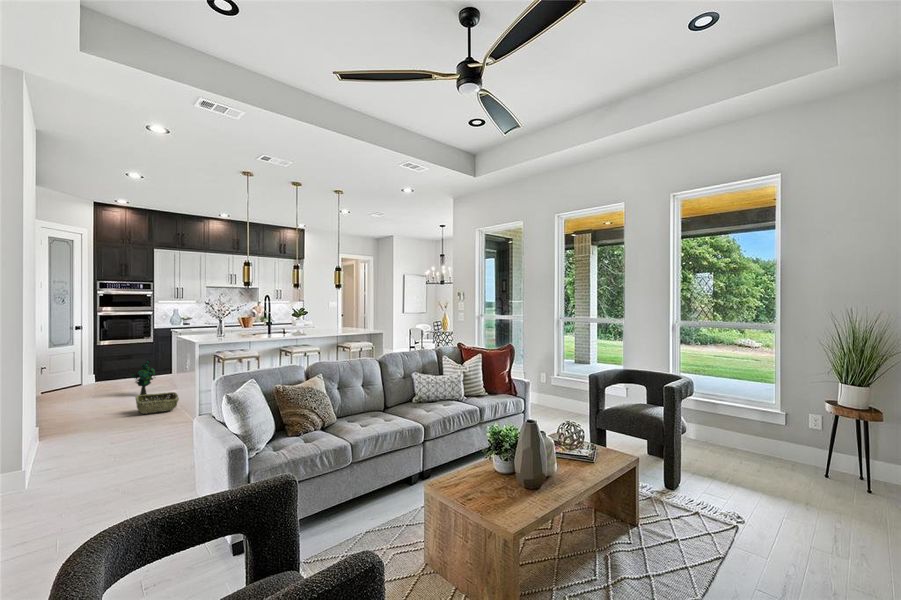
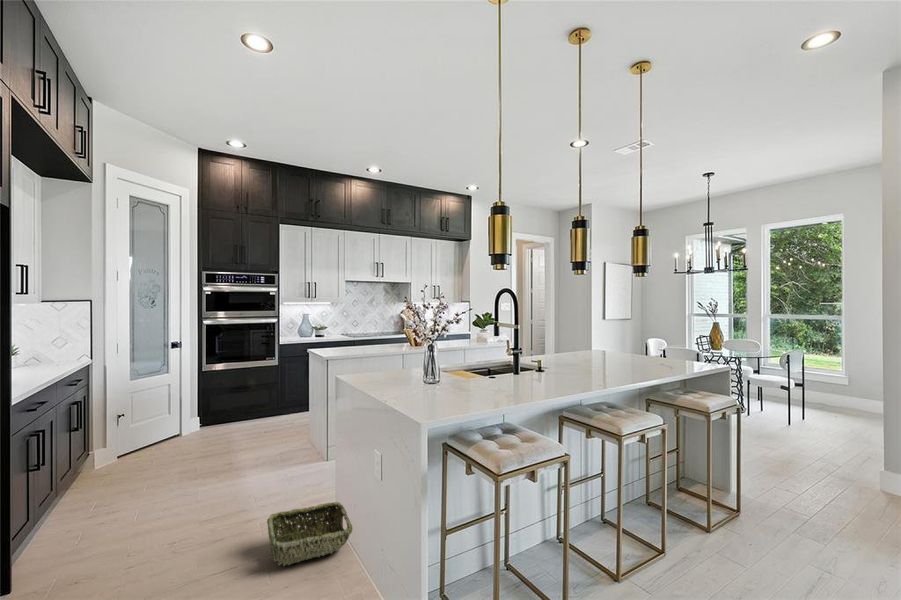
decorative plant: present [132,360,155,395] -> none [253,413,294,483]

